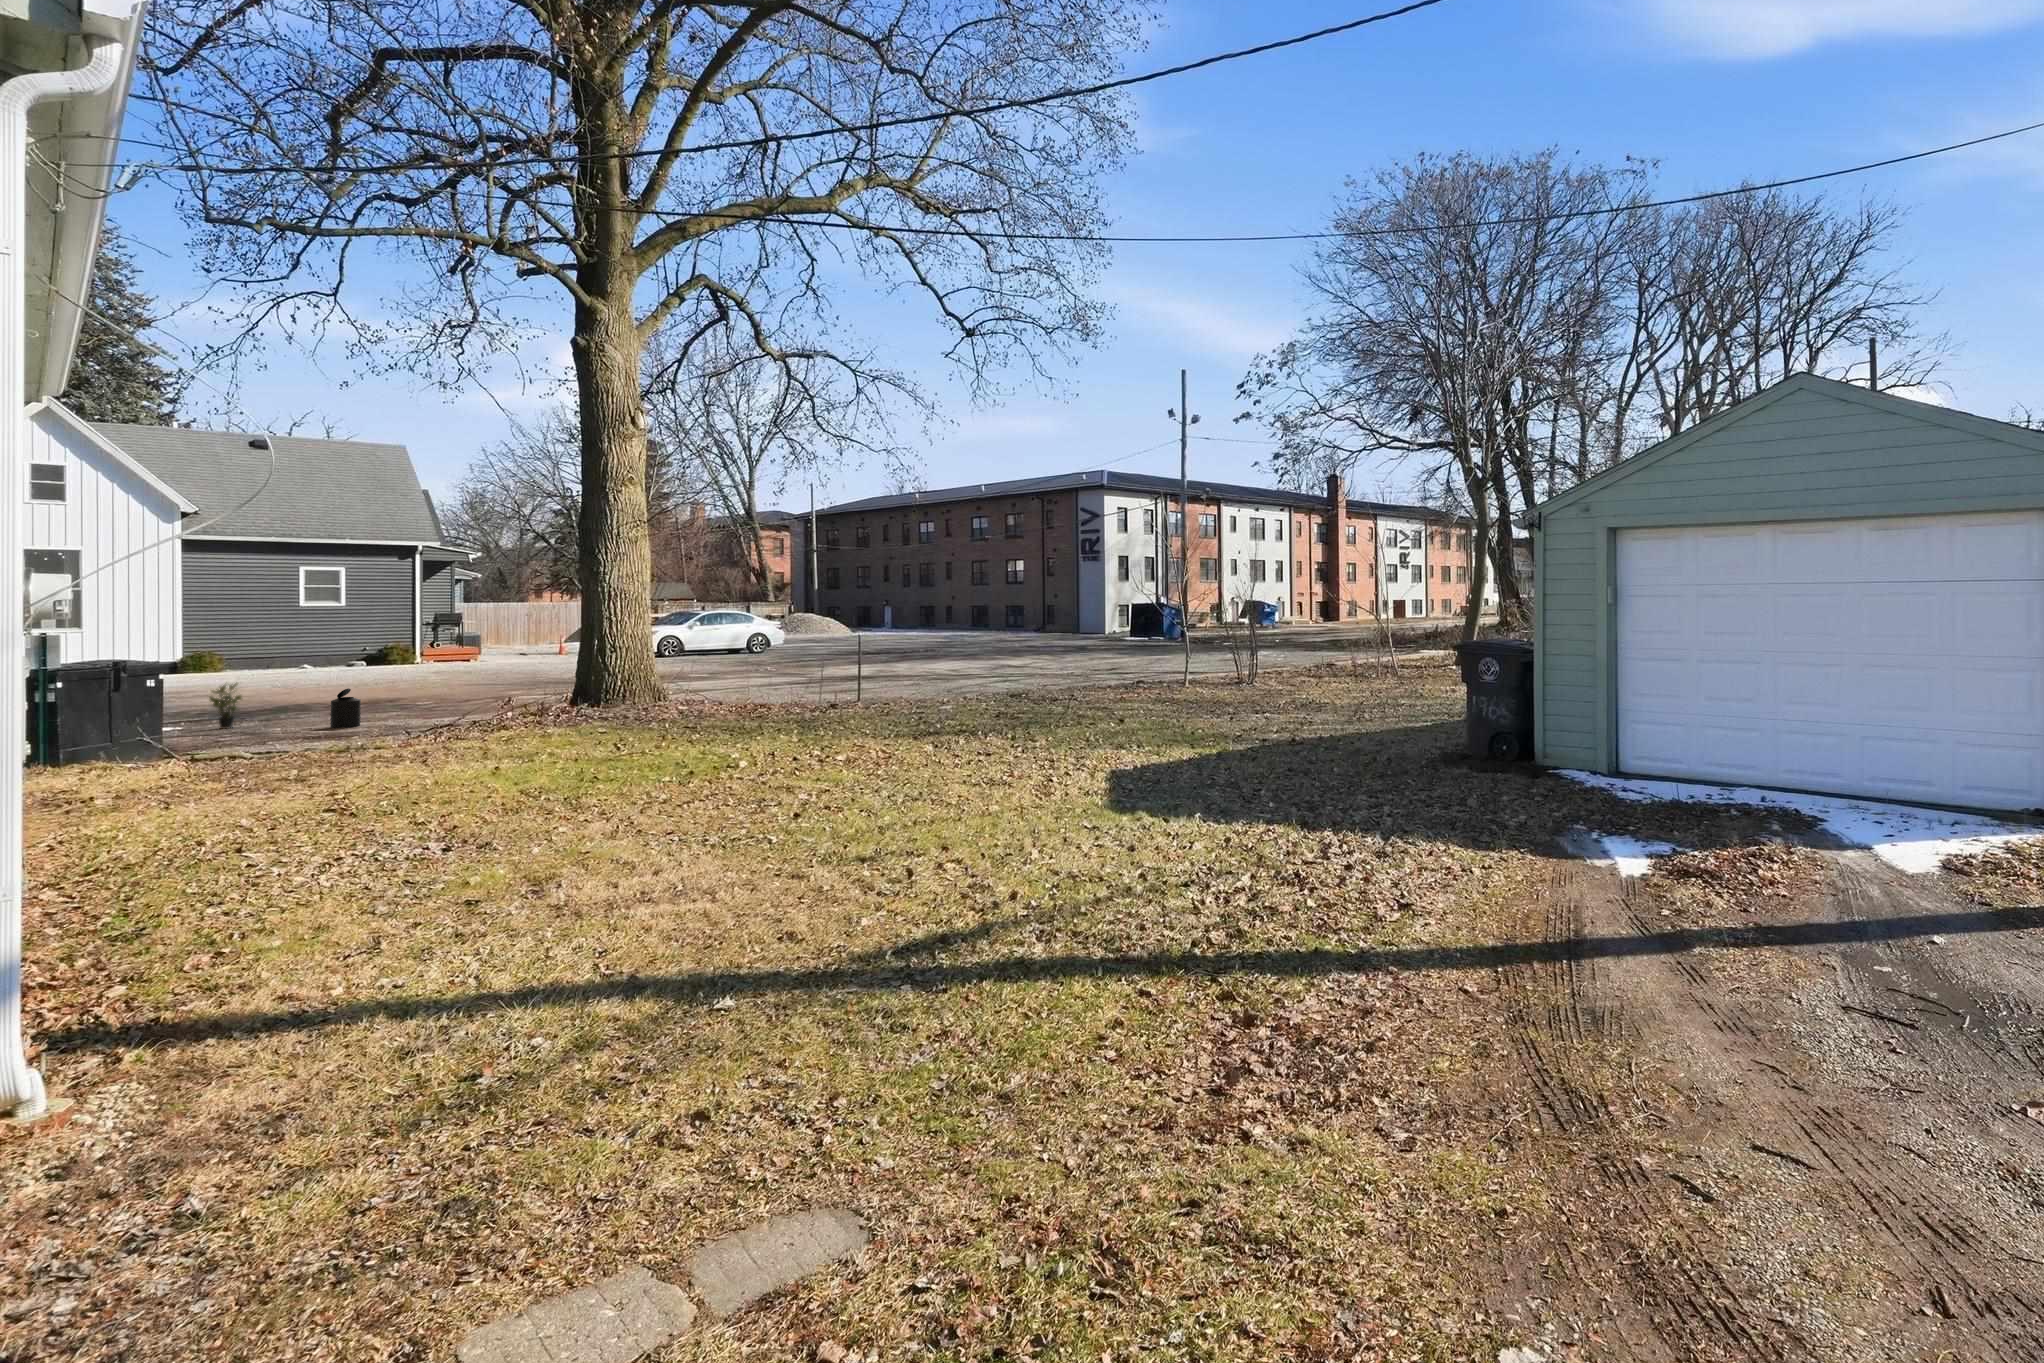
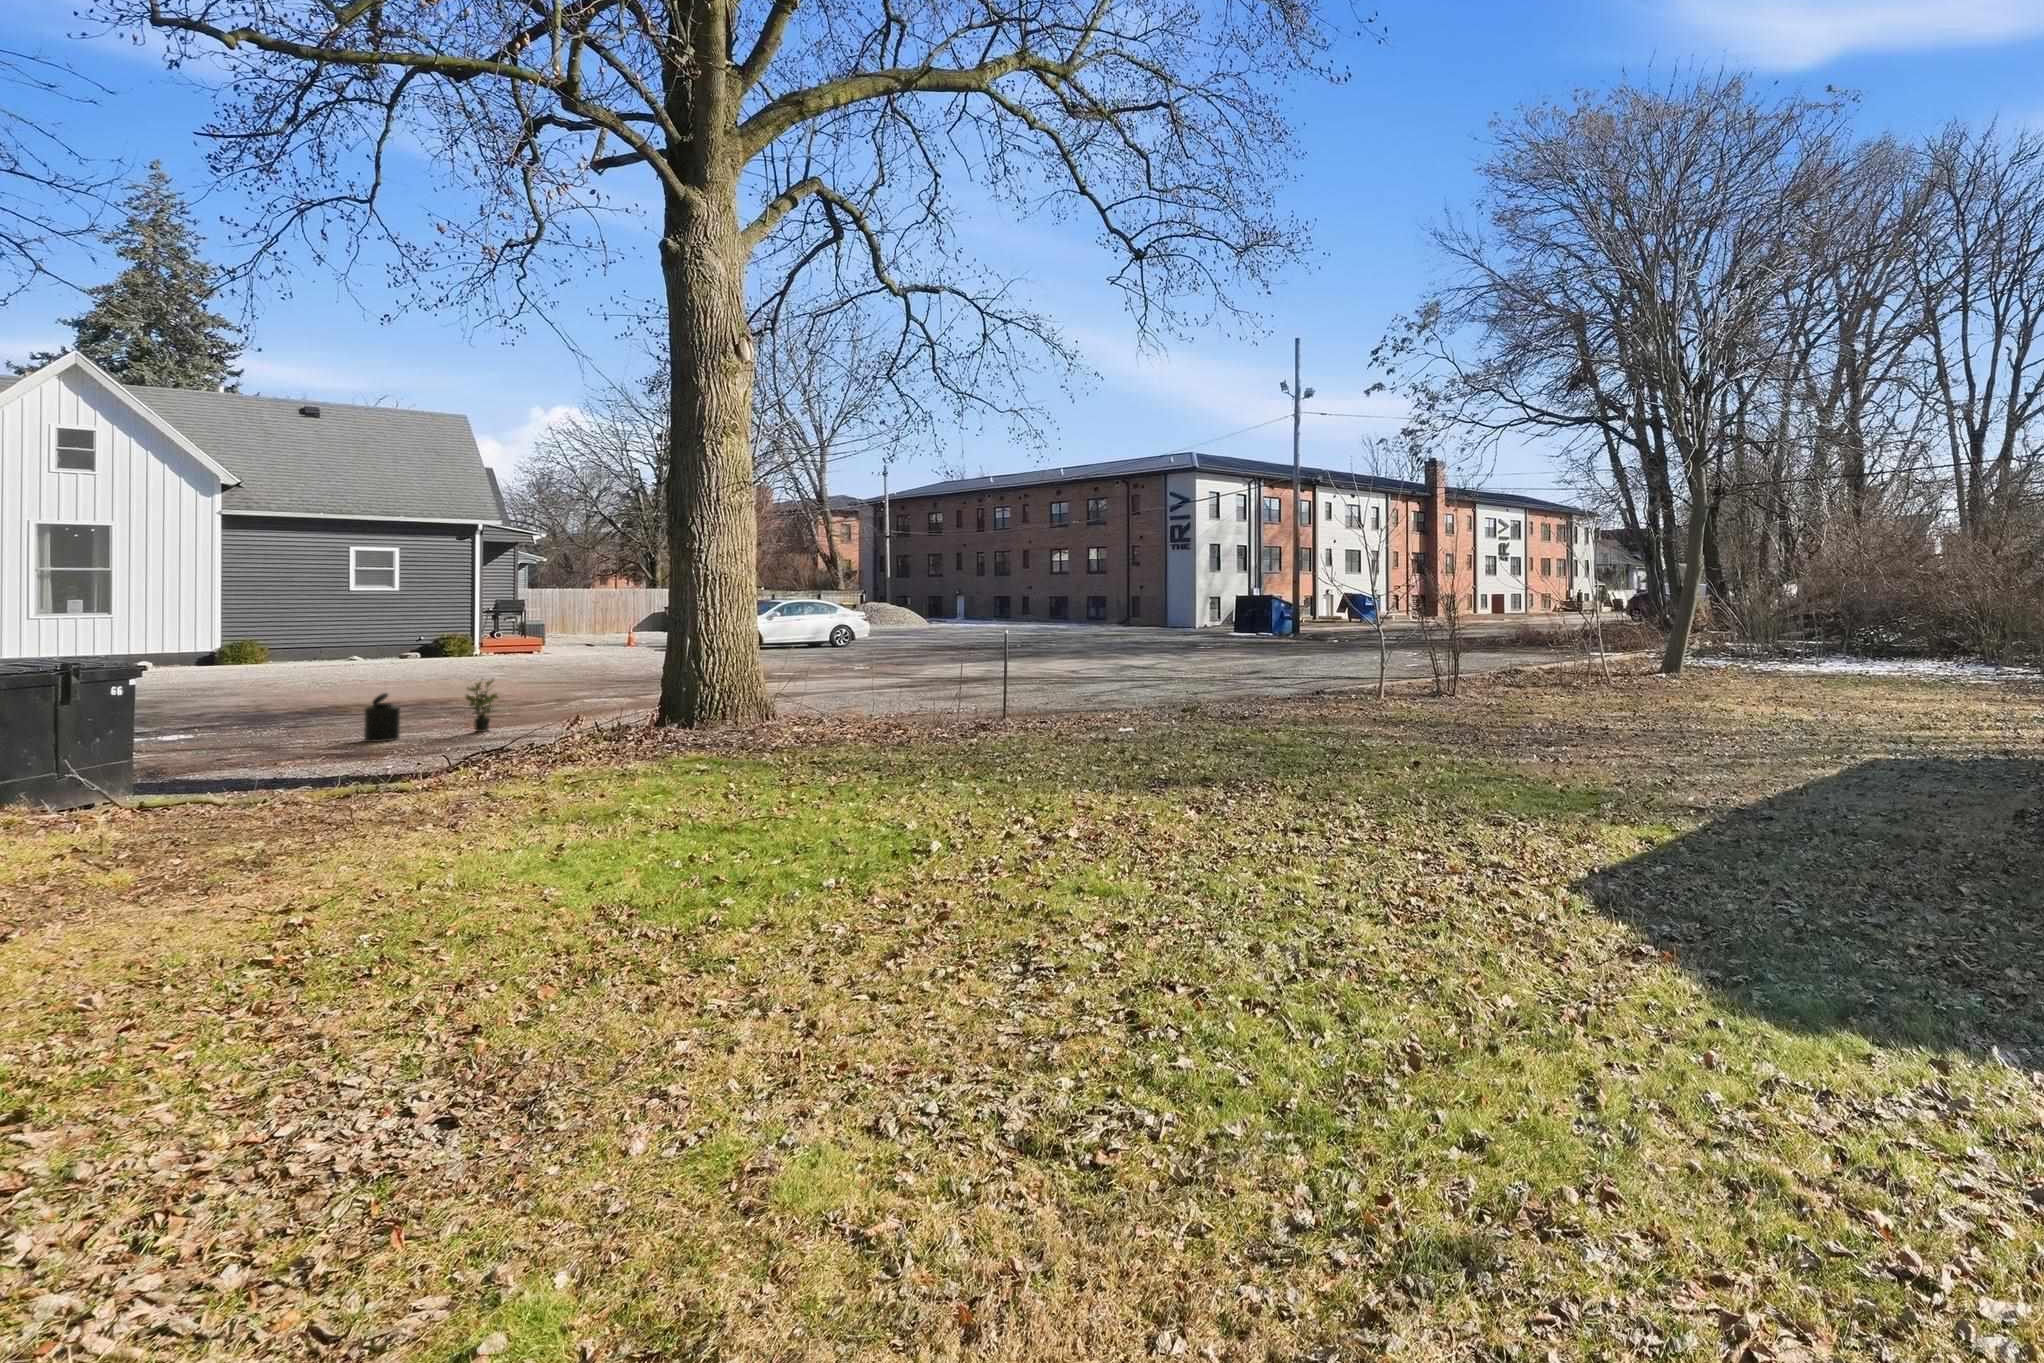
potted plant: present [210,683,242,729] -> present [466,679,498,732]

